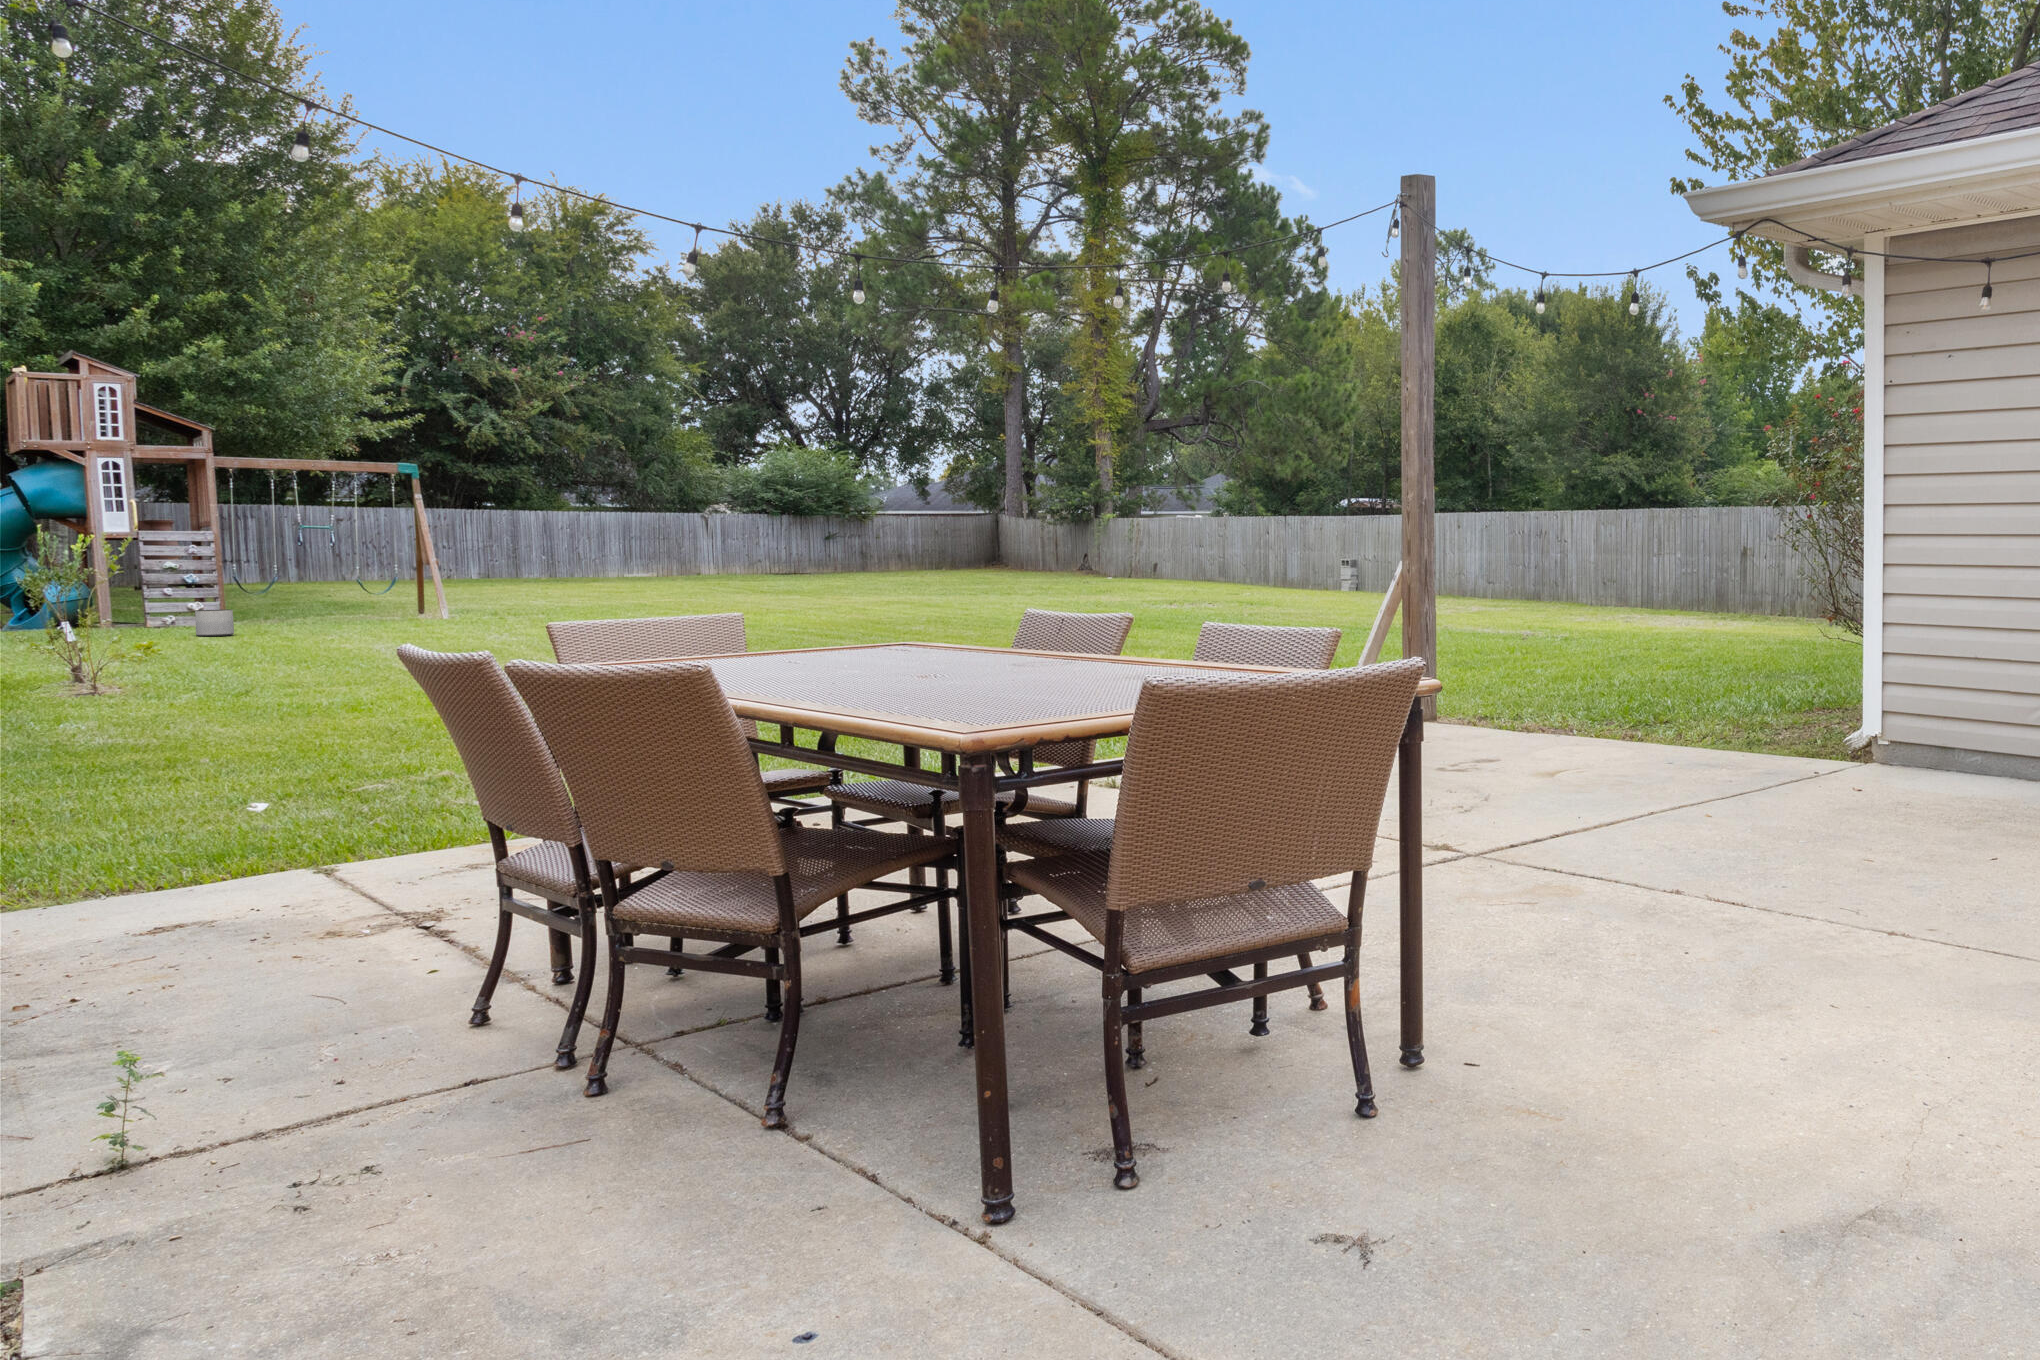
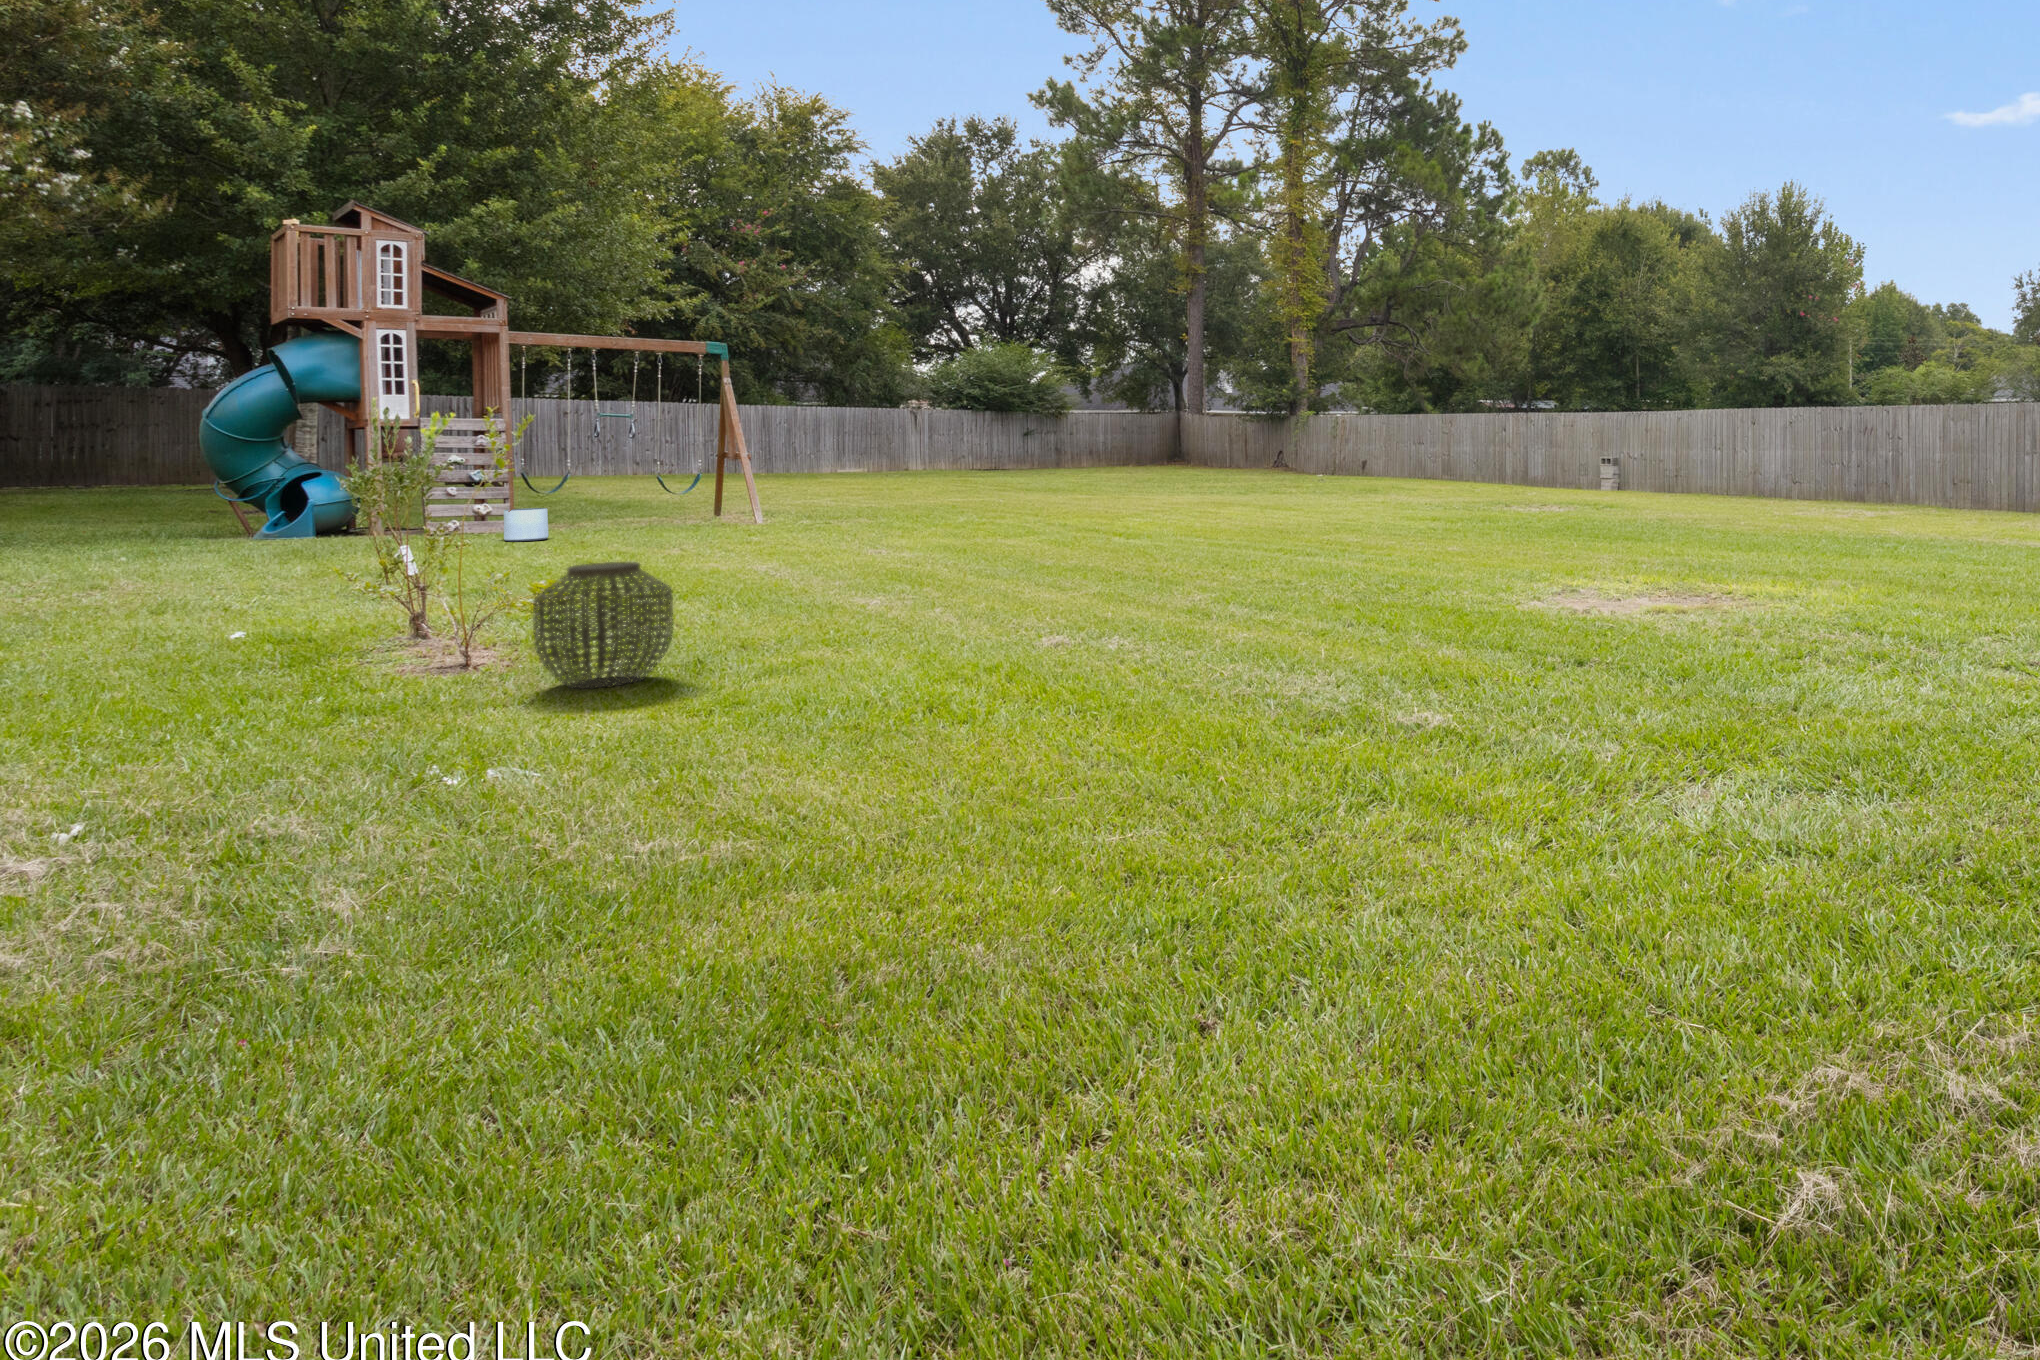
woven basket: none [107,641,200,715] -> present [534,562,673,688]

